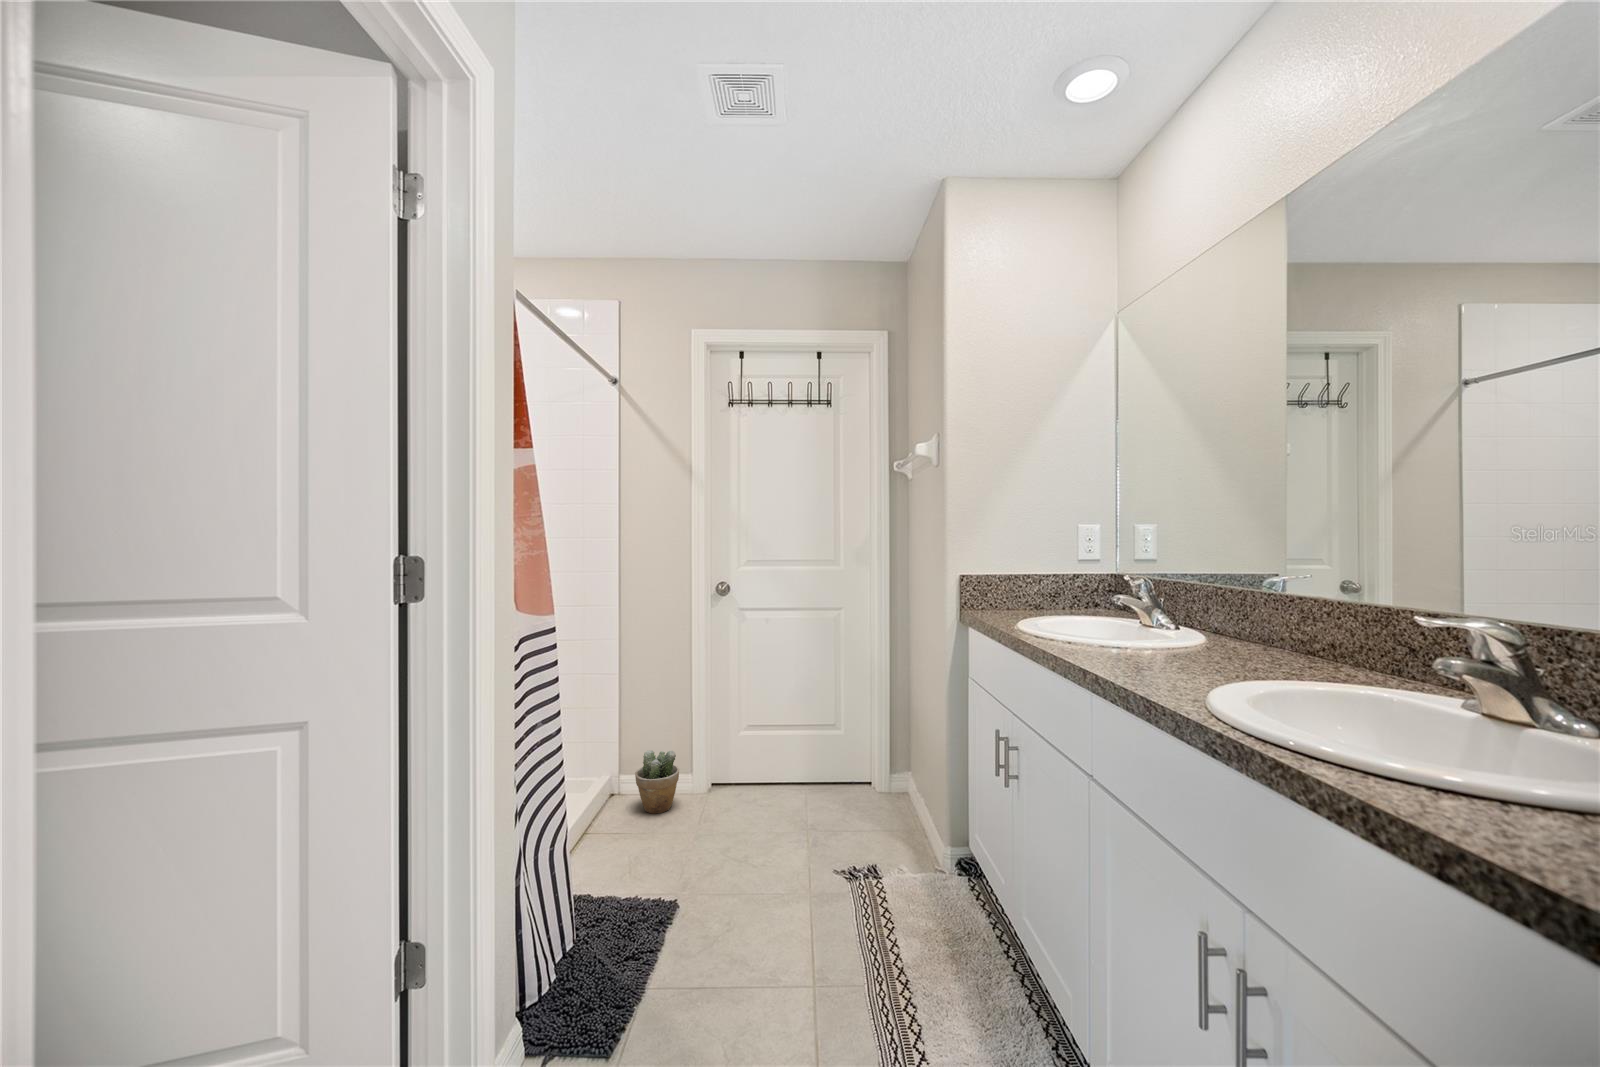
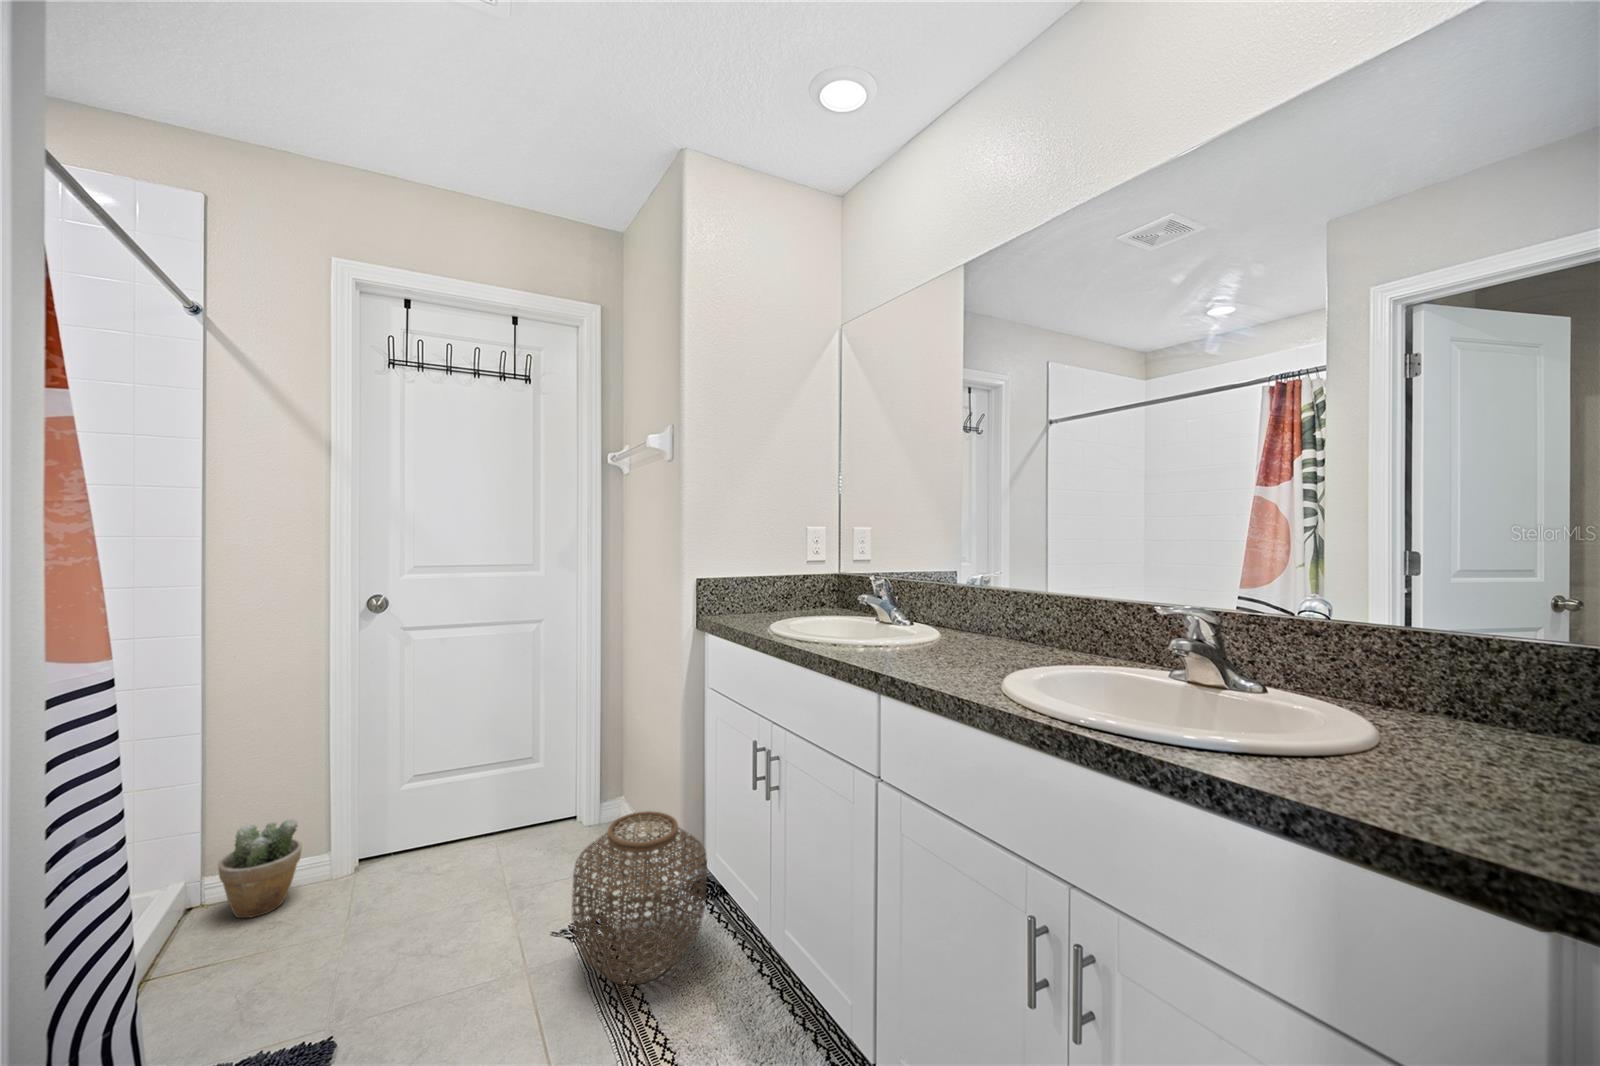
woven basket: none [842,784,955,930] -> present [572,811,707,985]

